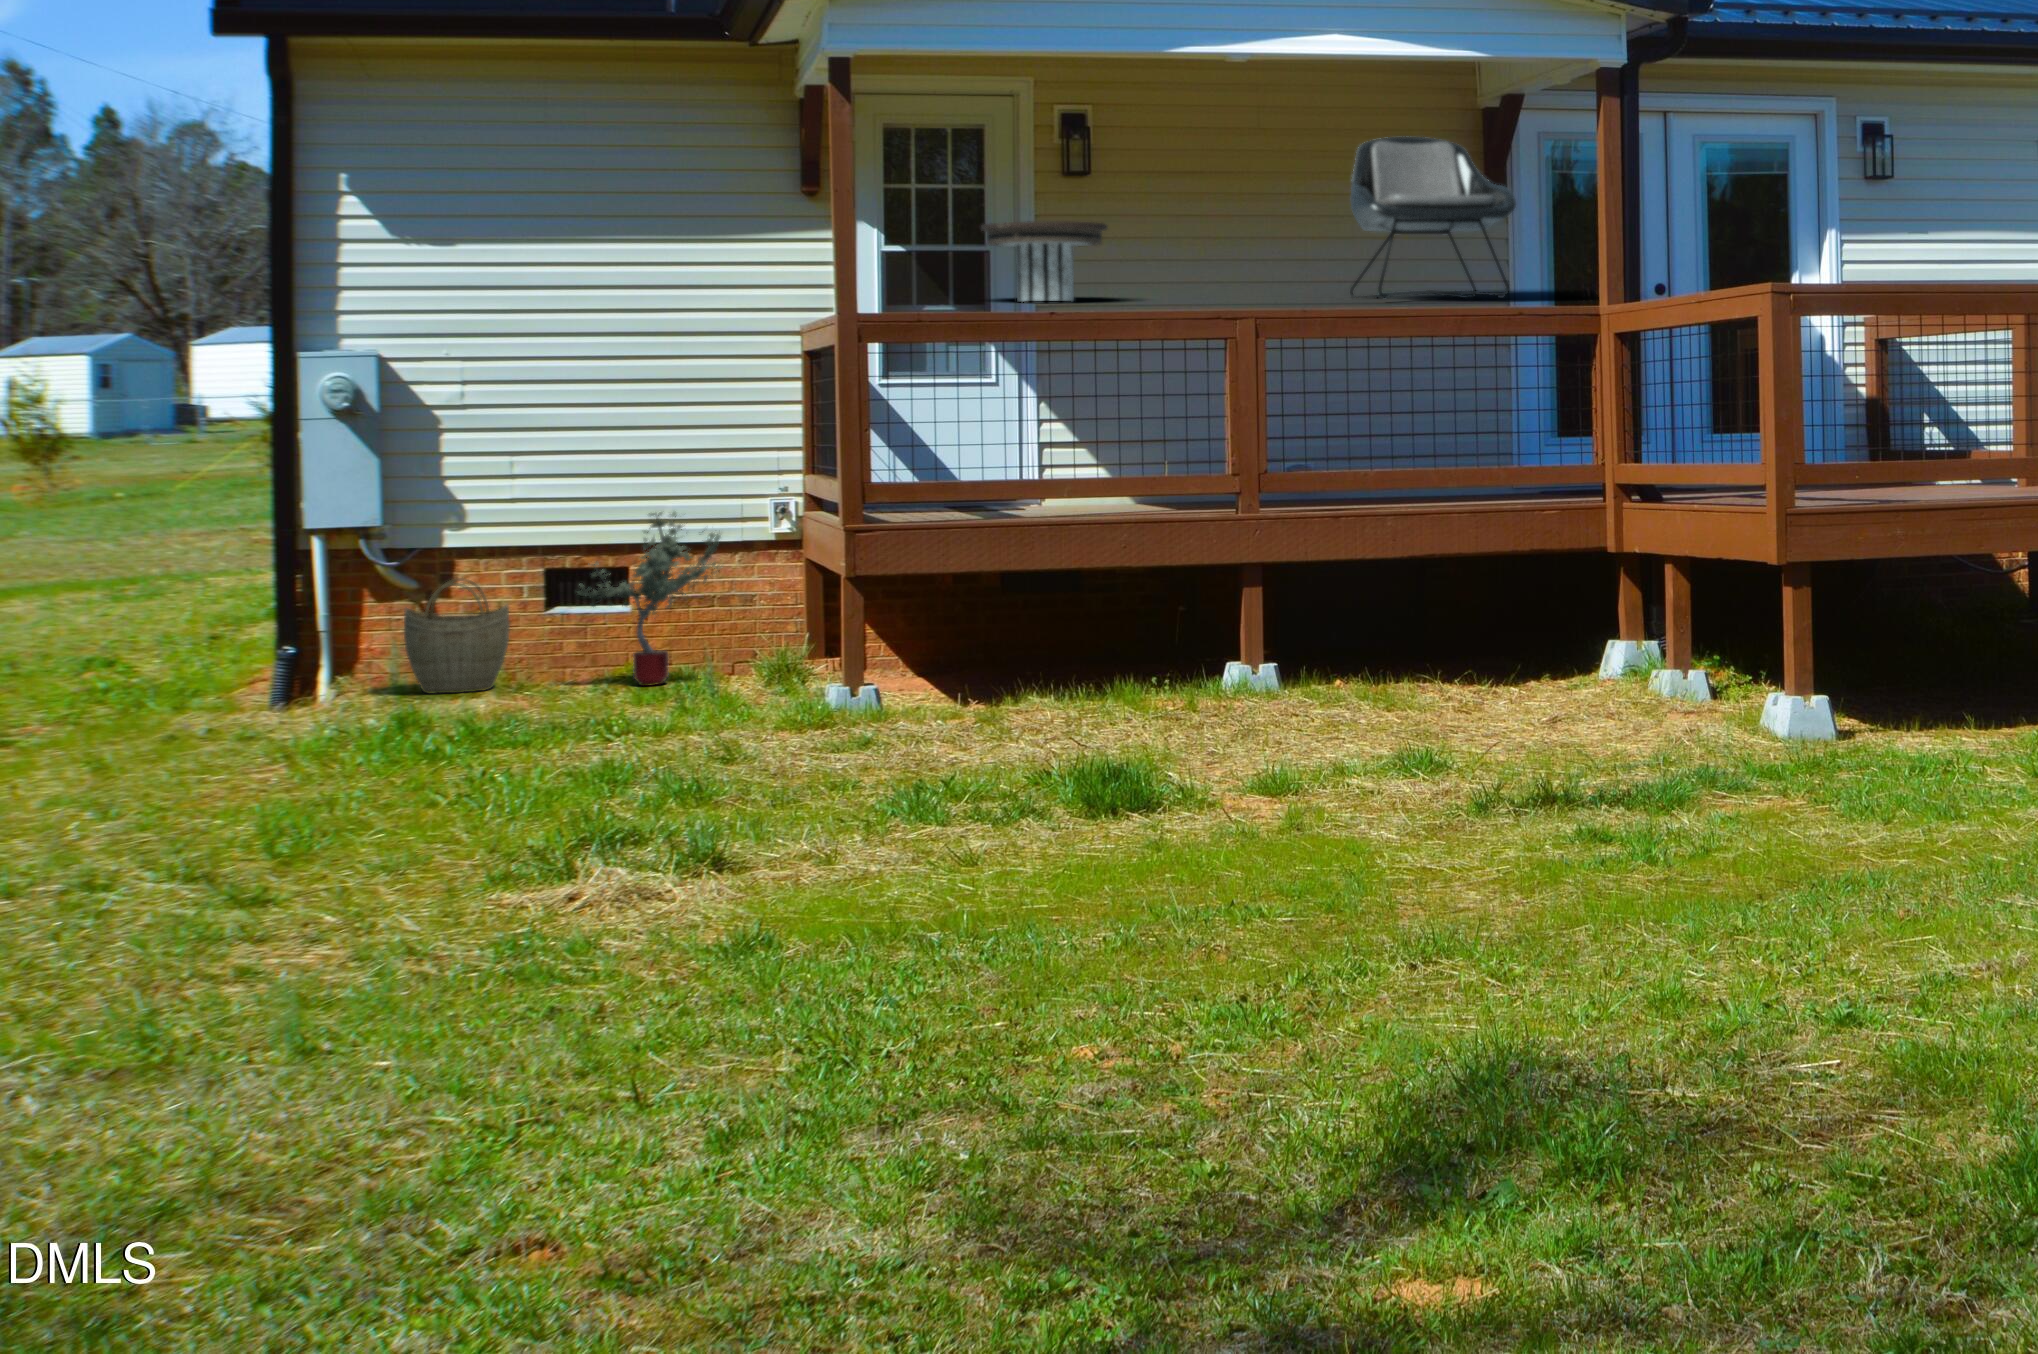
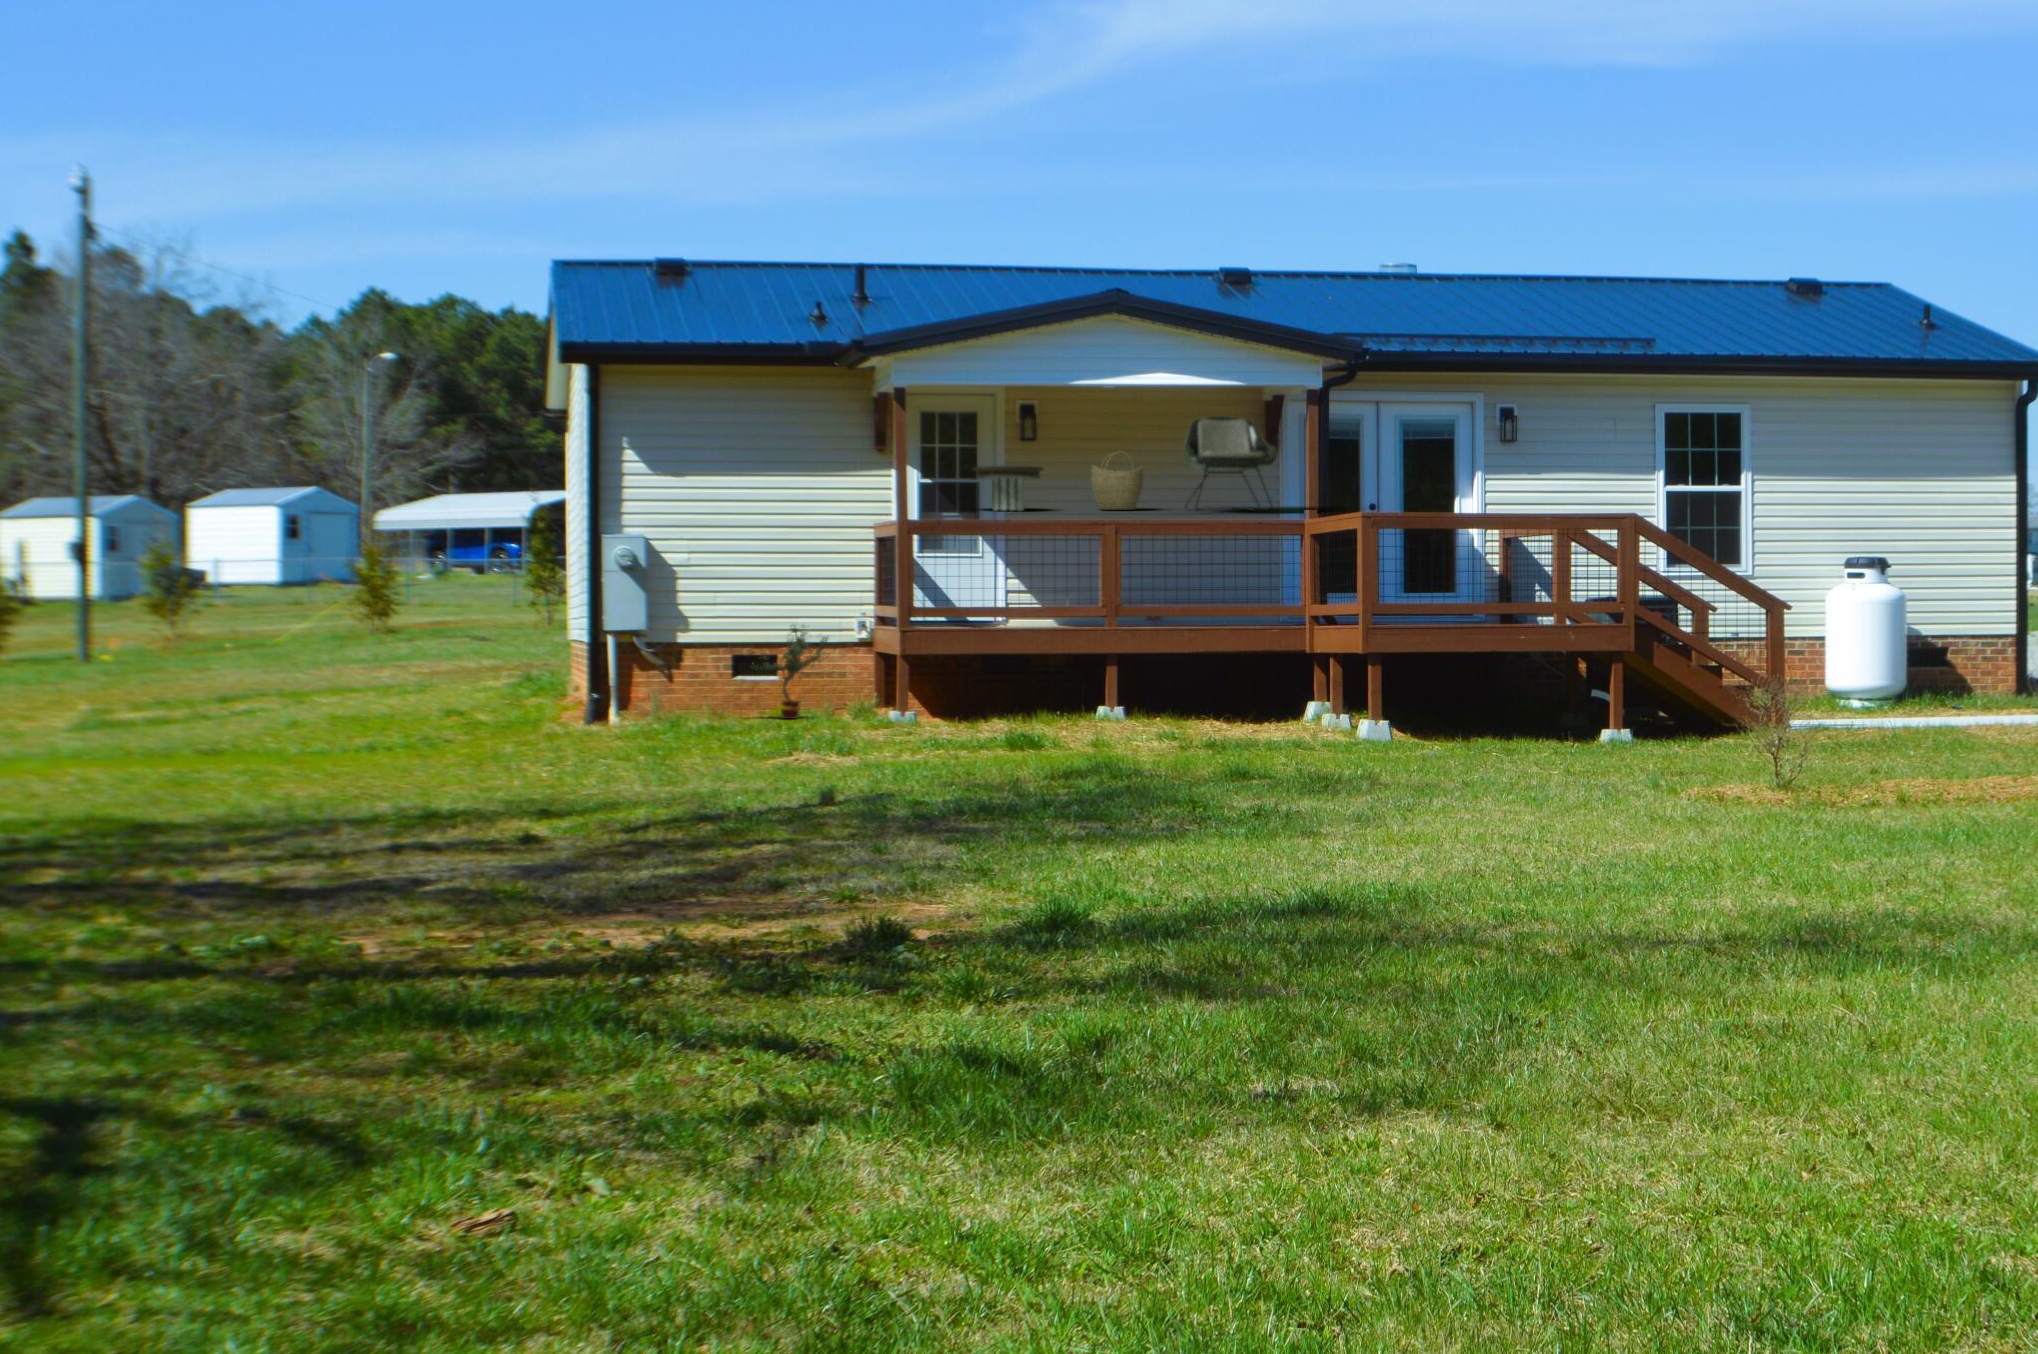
woven basket: present [404,578,510,694] -> present [1092,452,1143,510]

